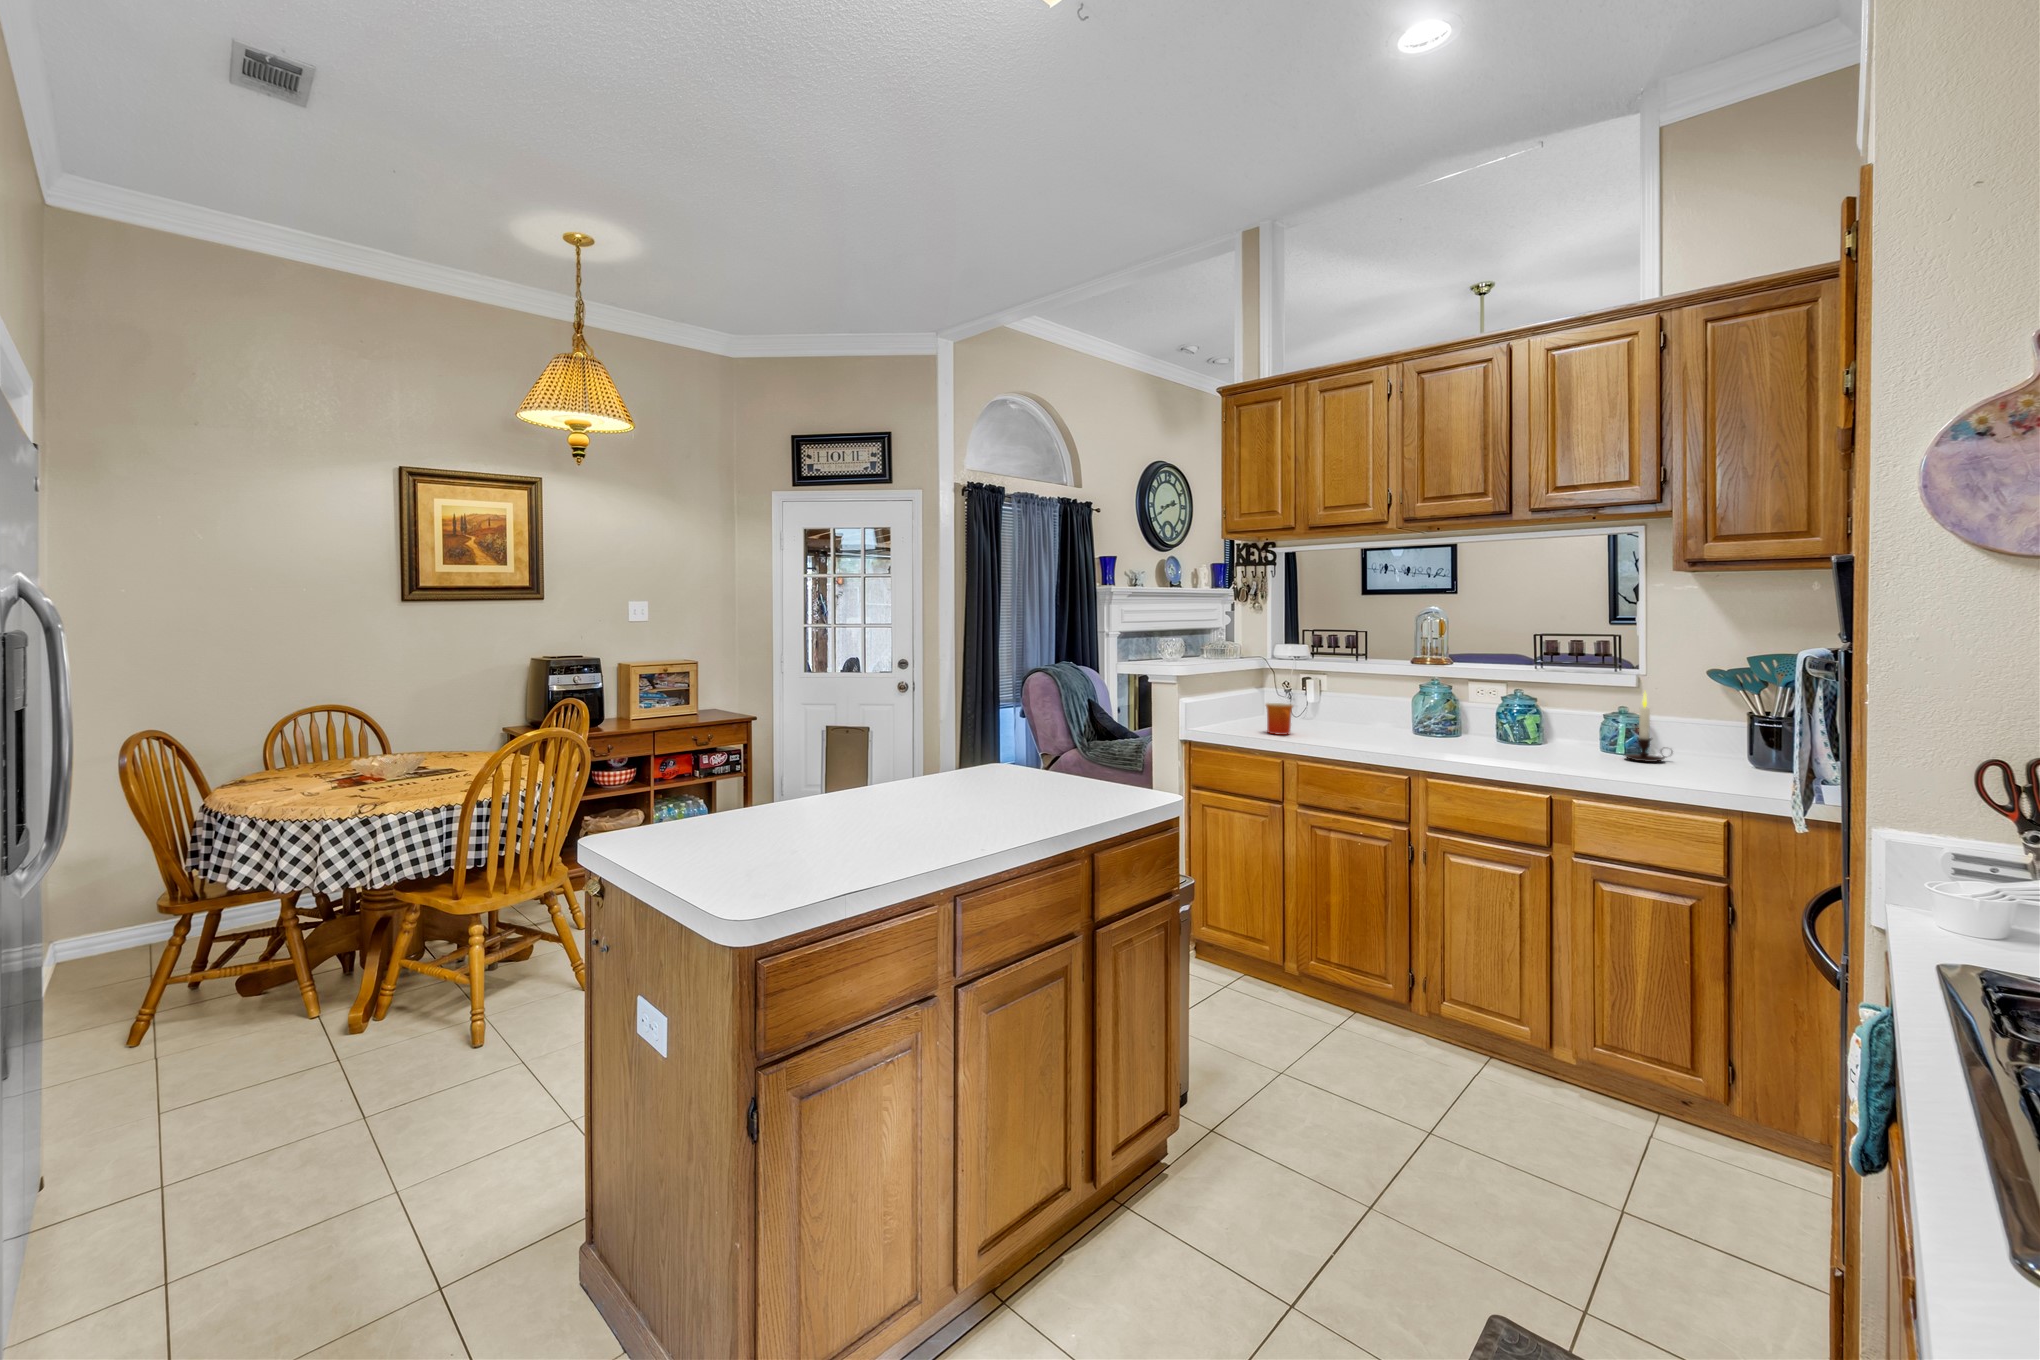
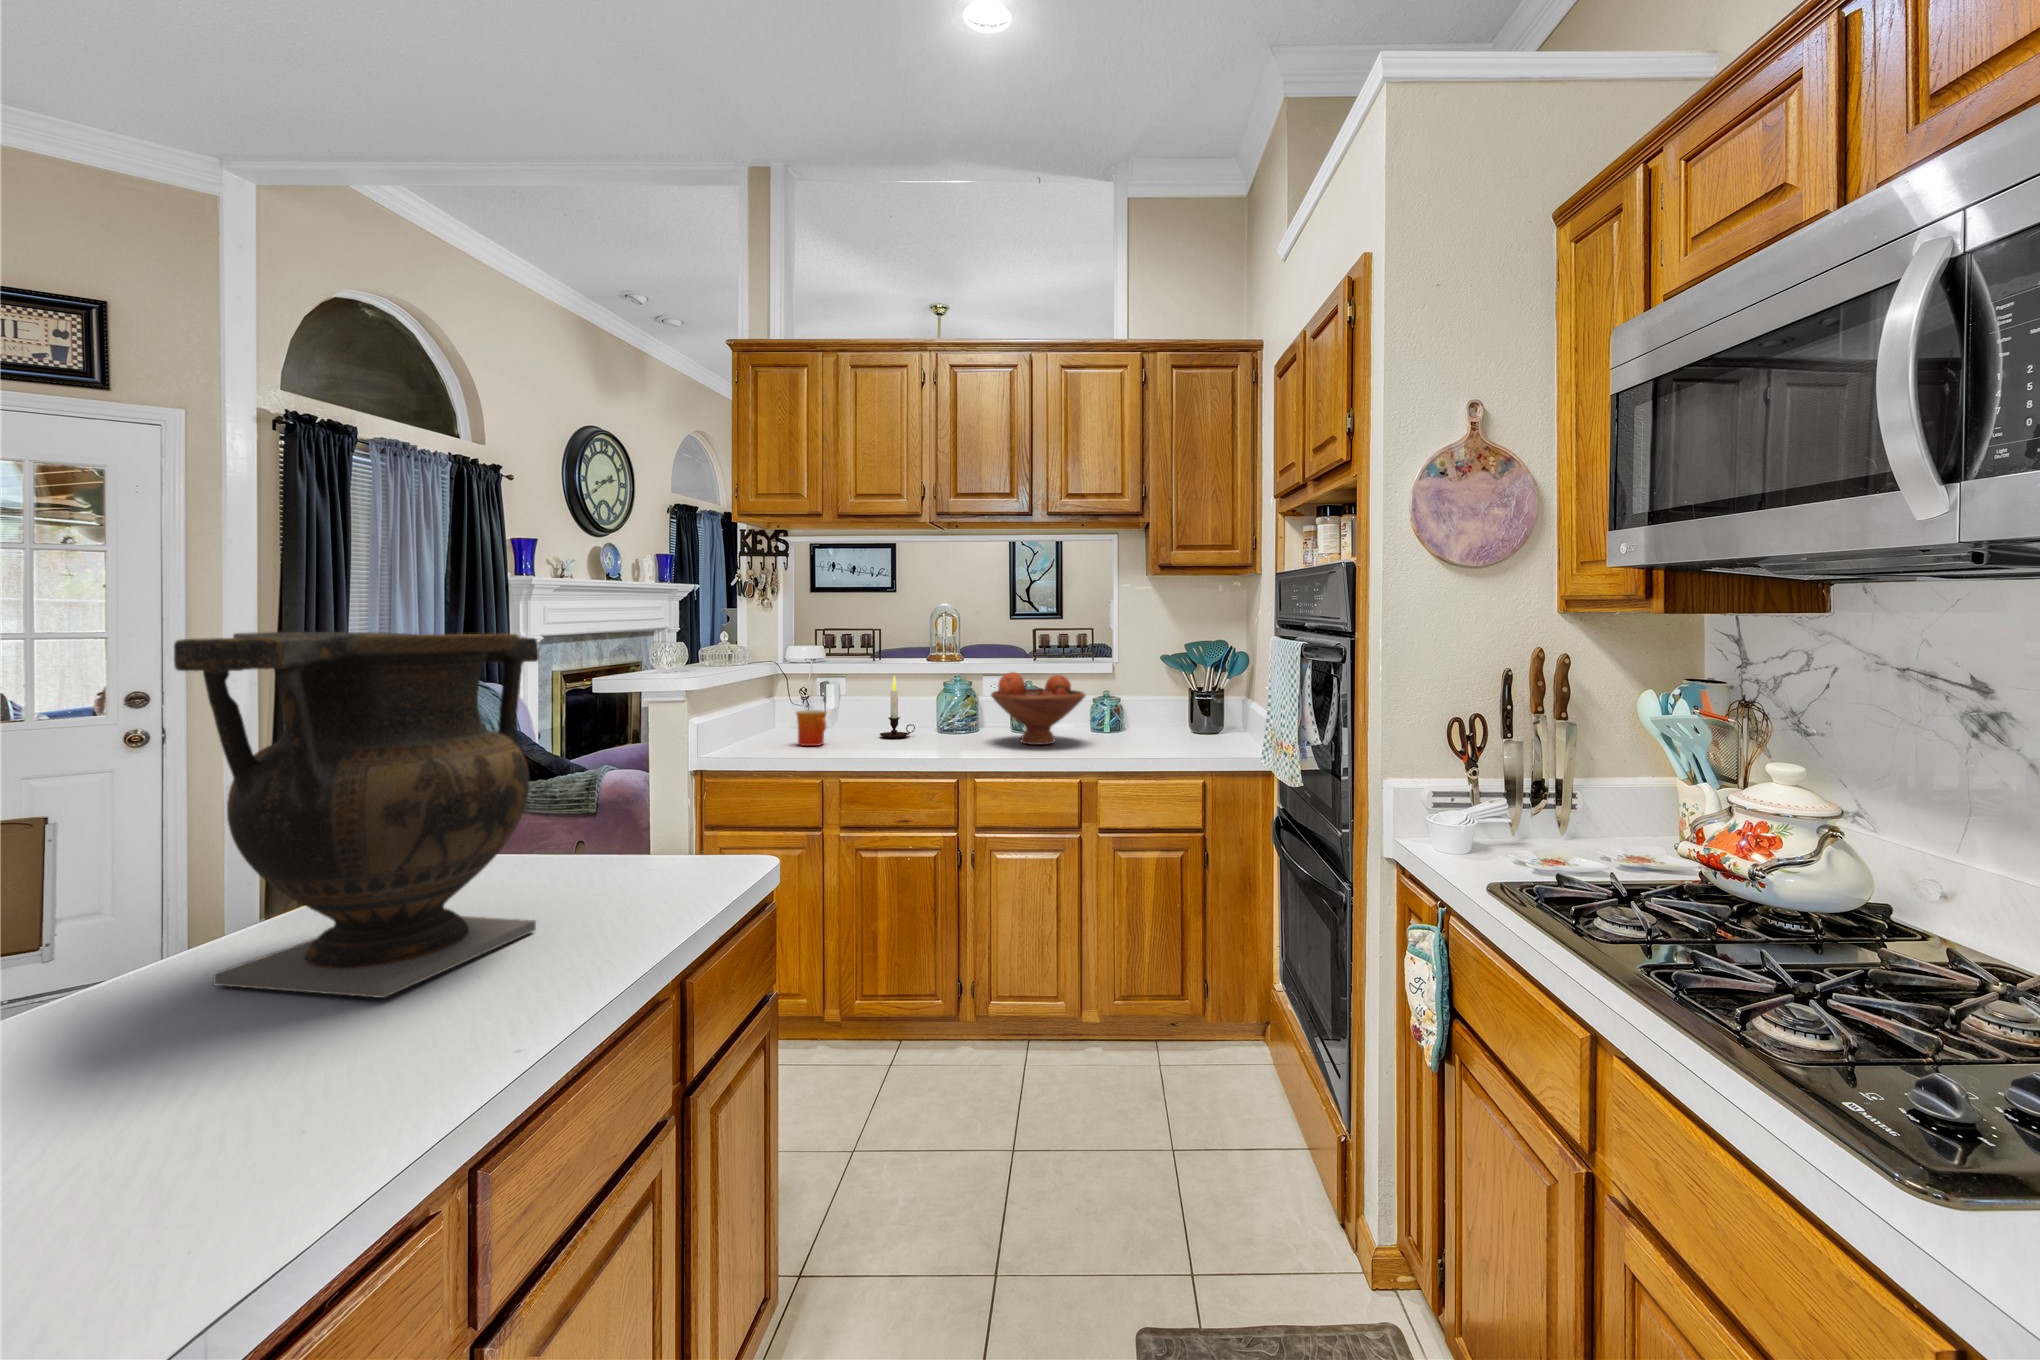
vase: none [854,641,1010,829] -> present [174,632,539,998]
fruit bowl: none [1458,677,1577,754] -> present [991,672,1085,745]
candle: present [1625,692,1665,762] -> present [880,676,915,738]

